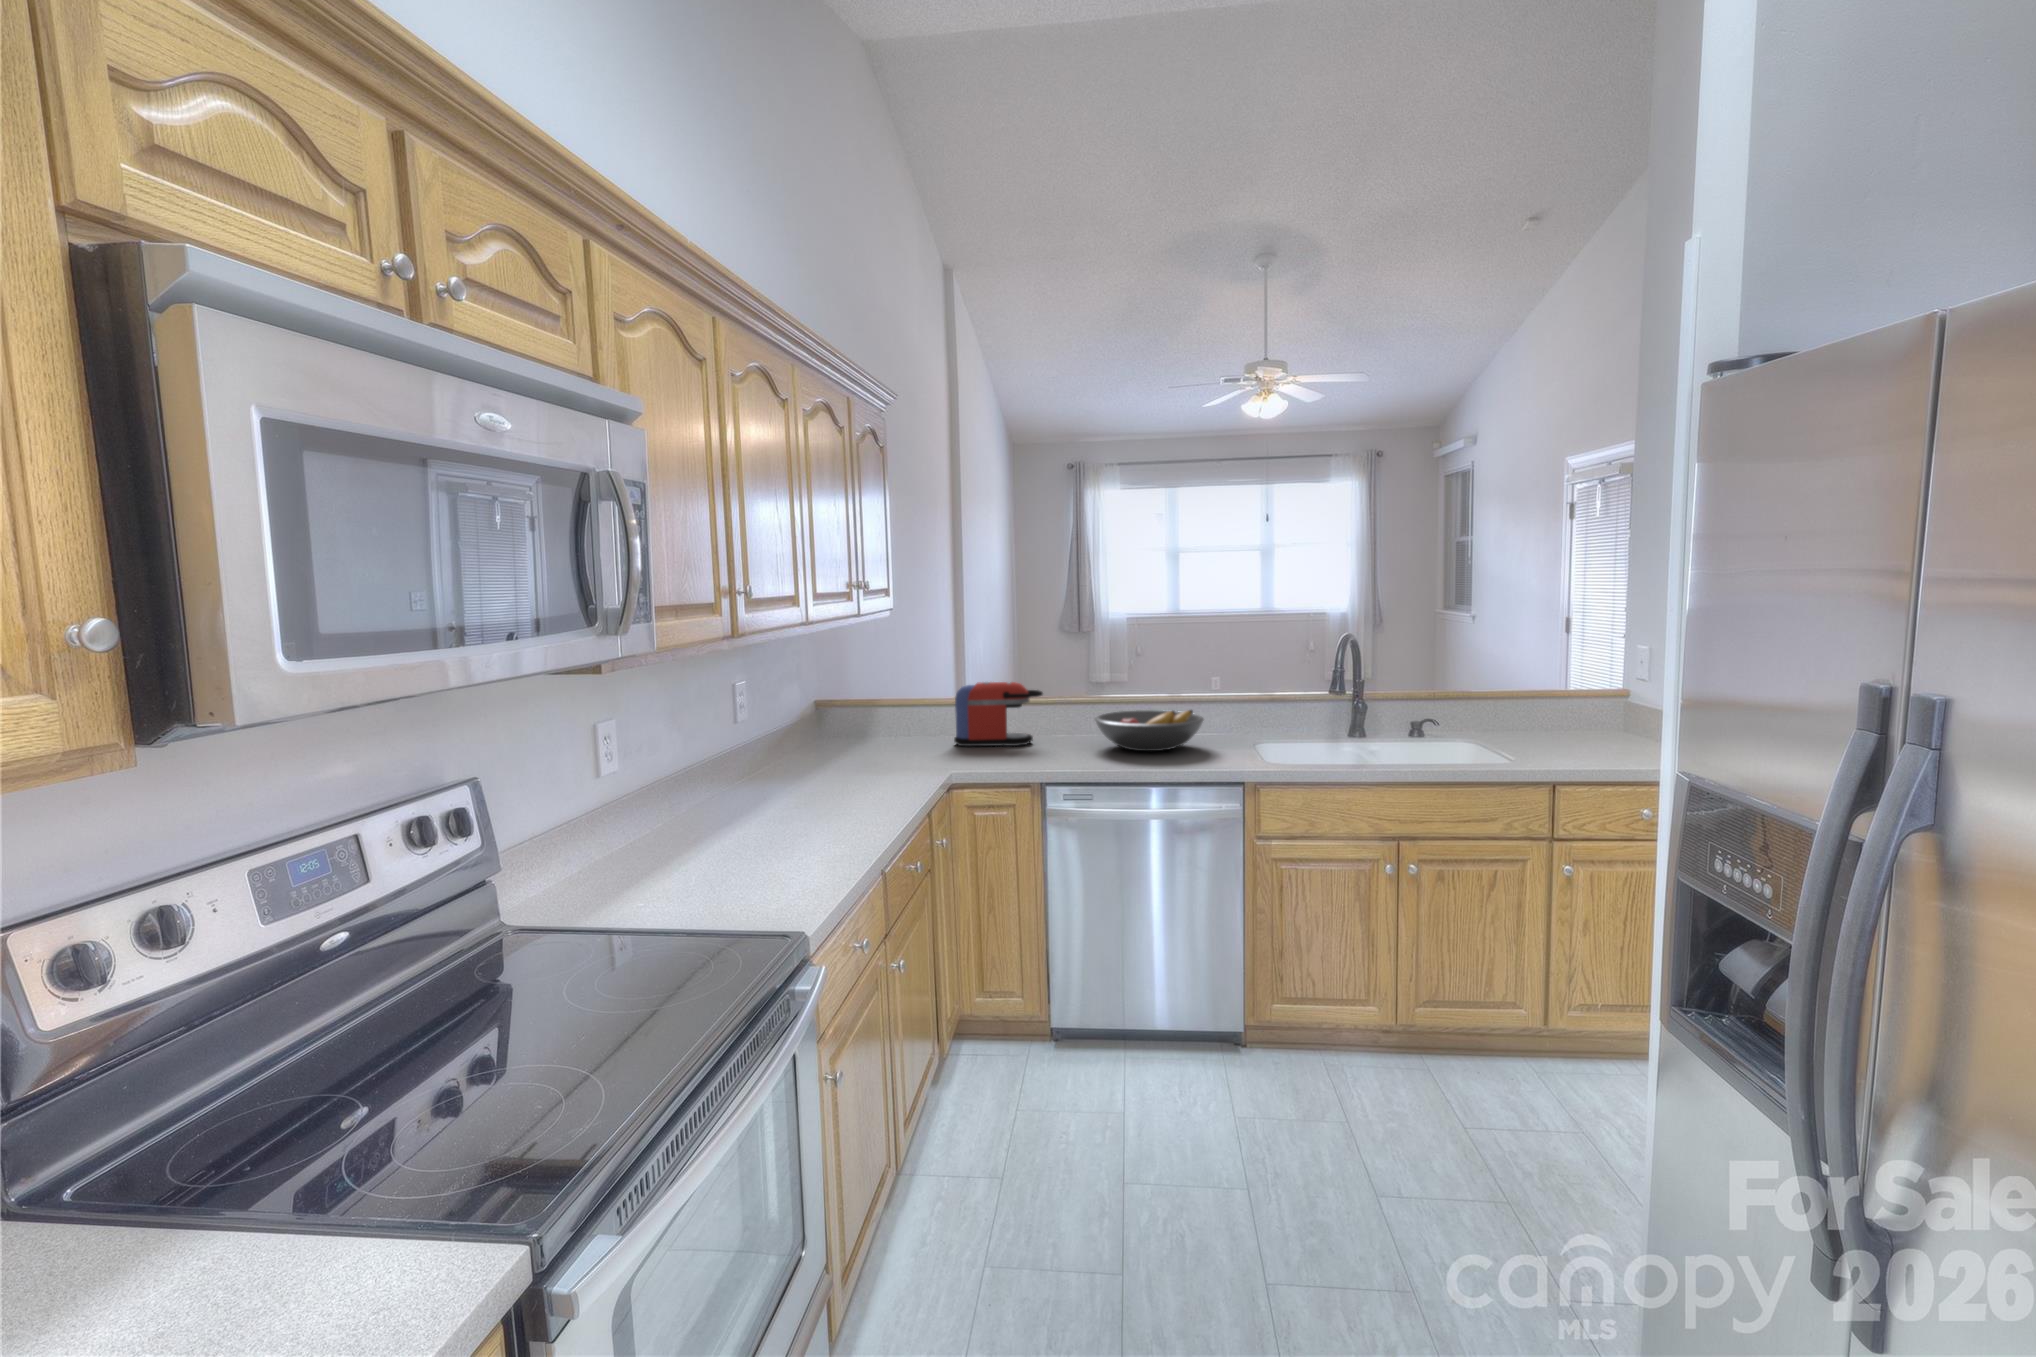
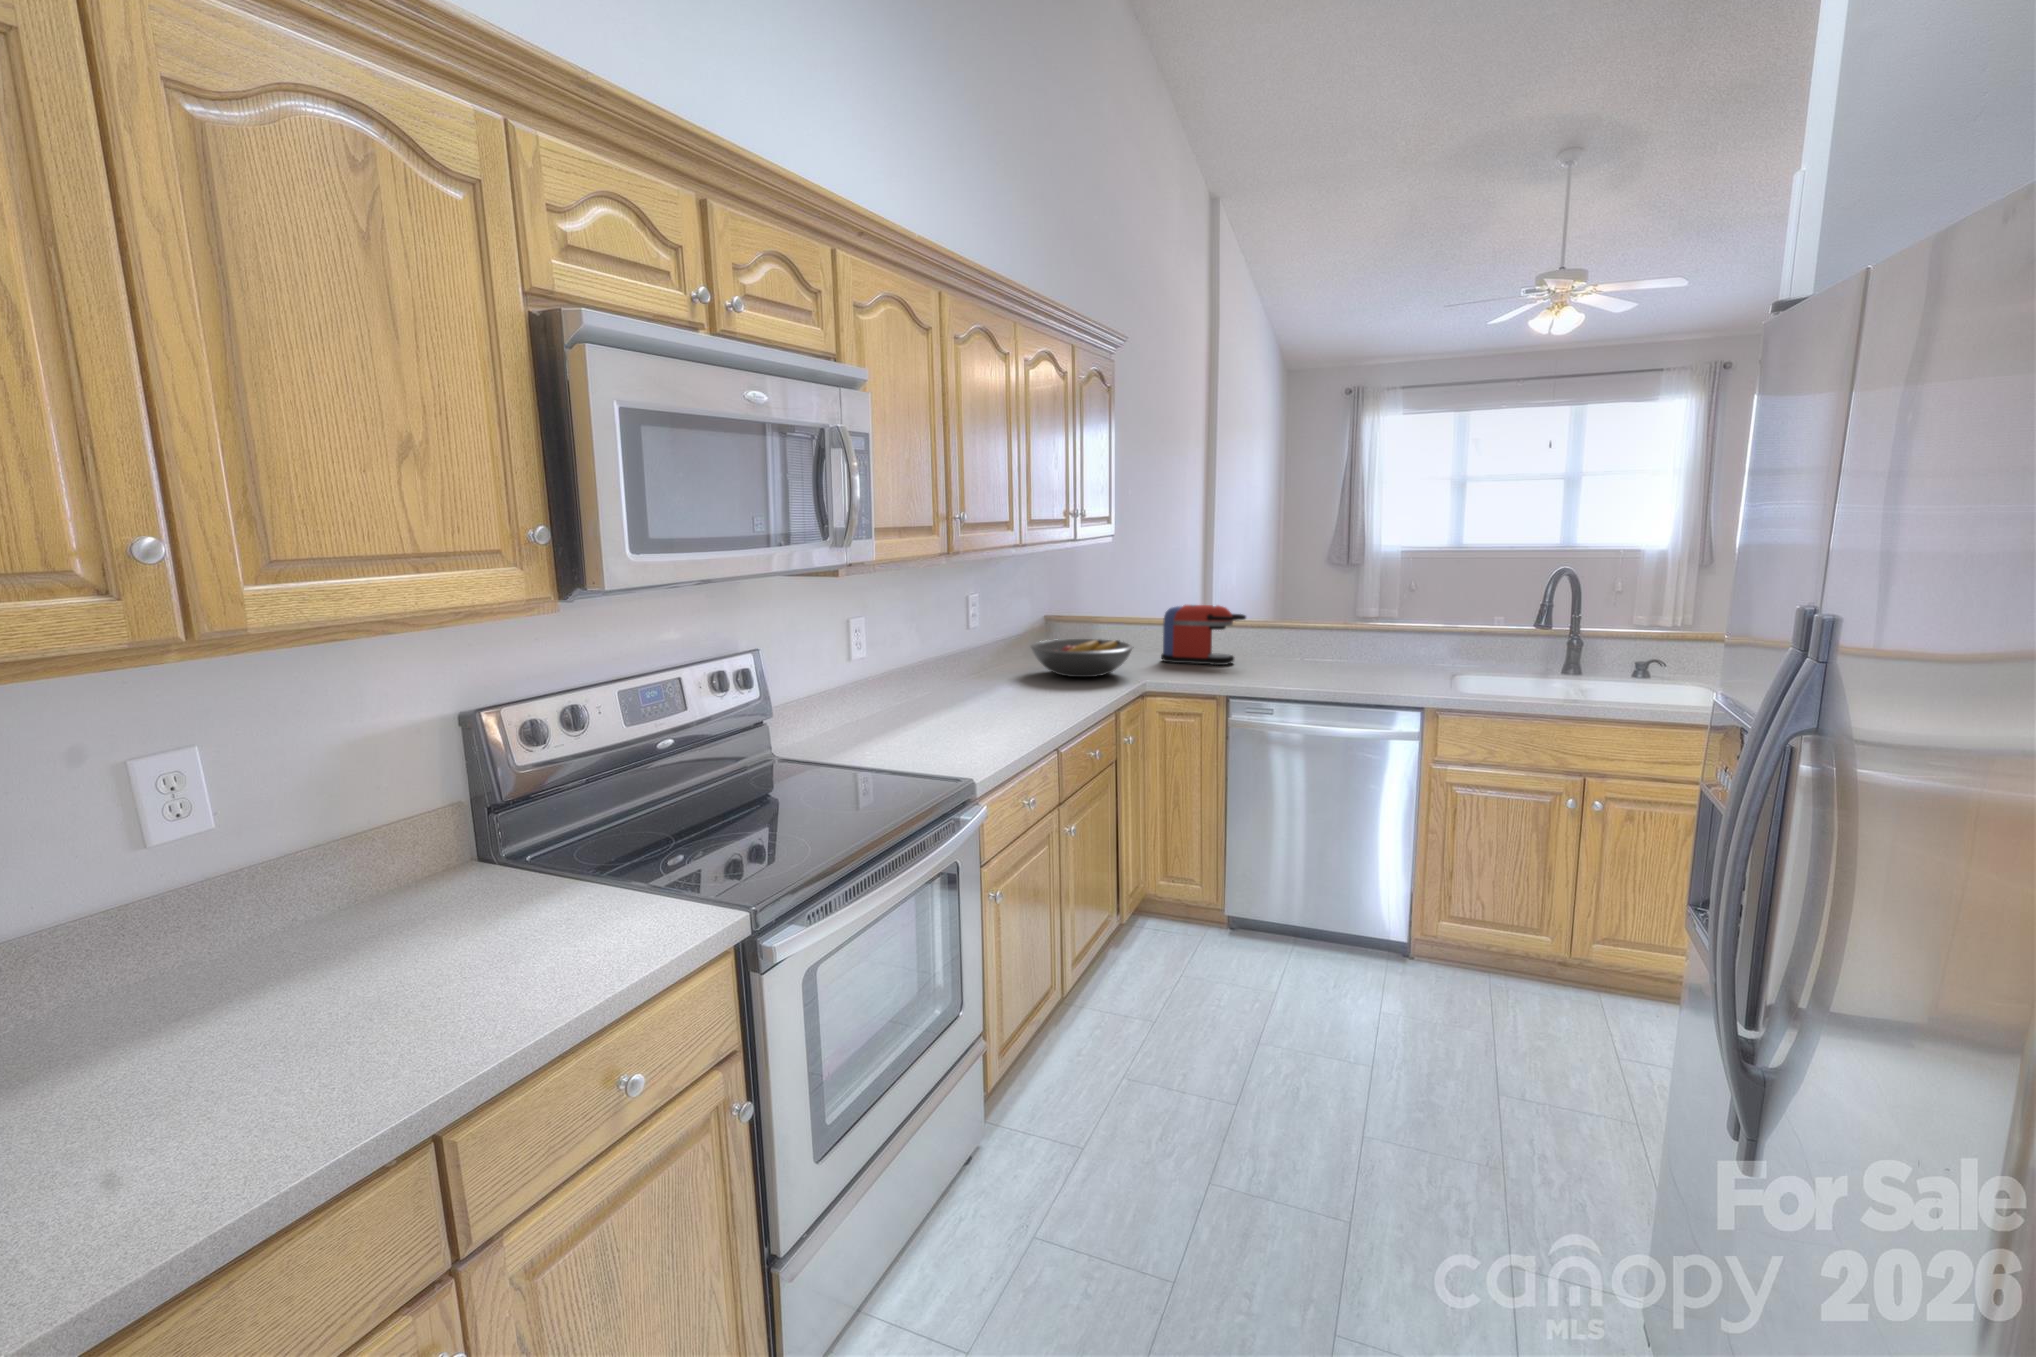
fruit bowl: present [1095,710,1204,751] -> present [1031,639,1133,677]

